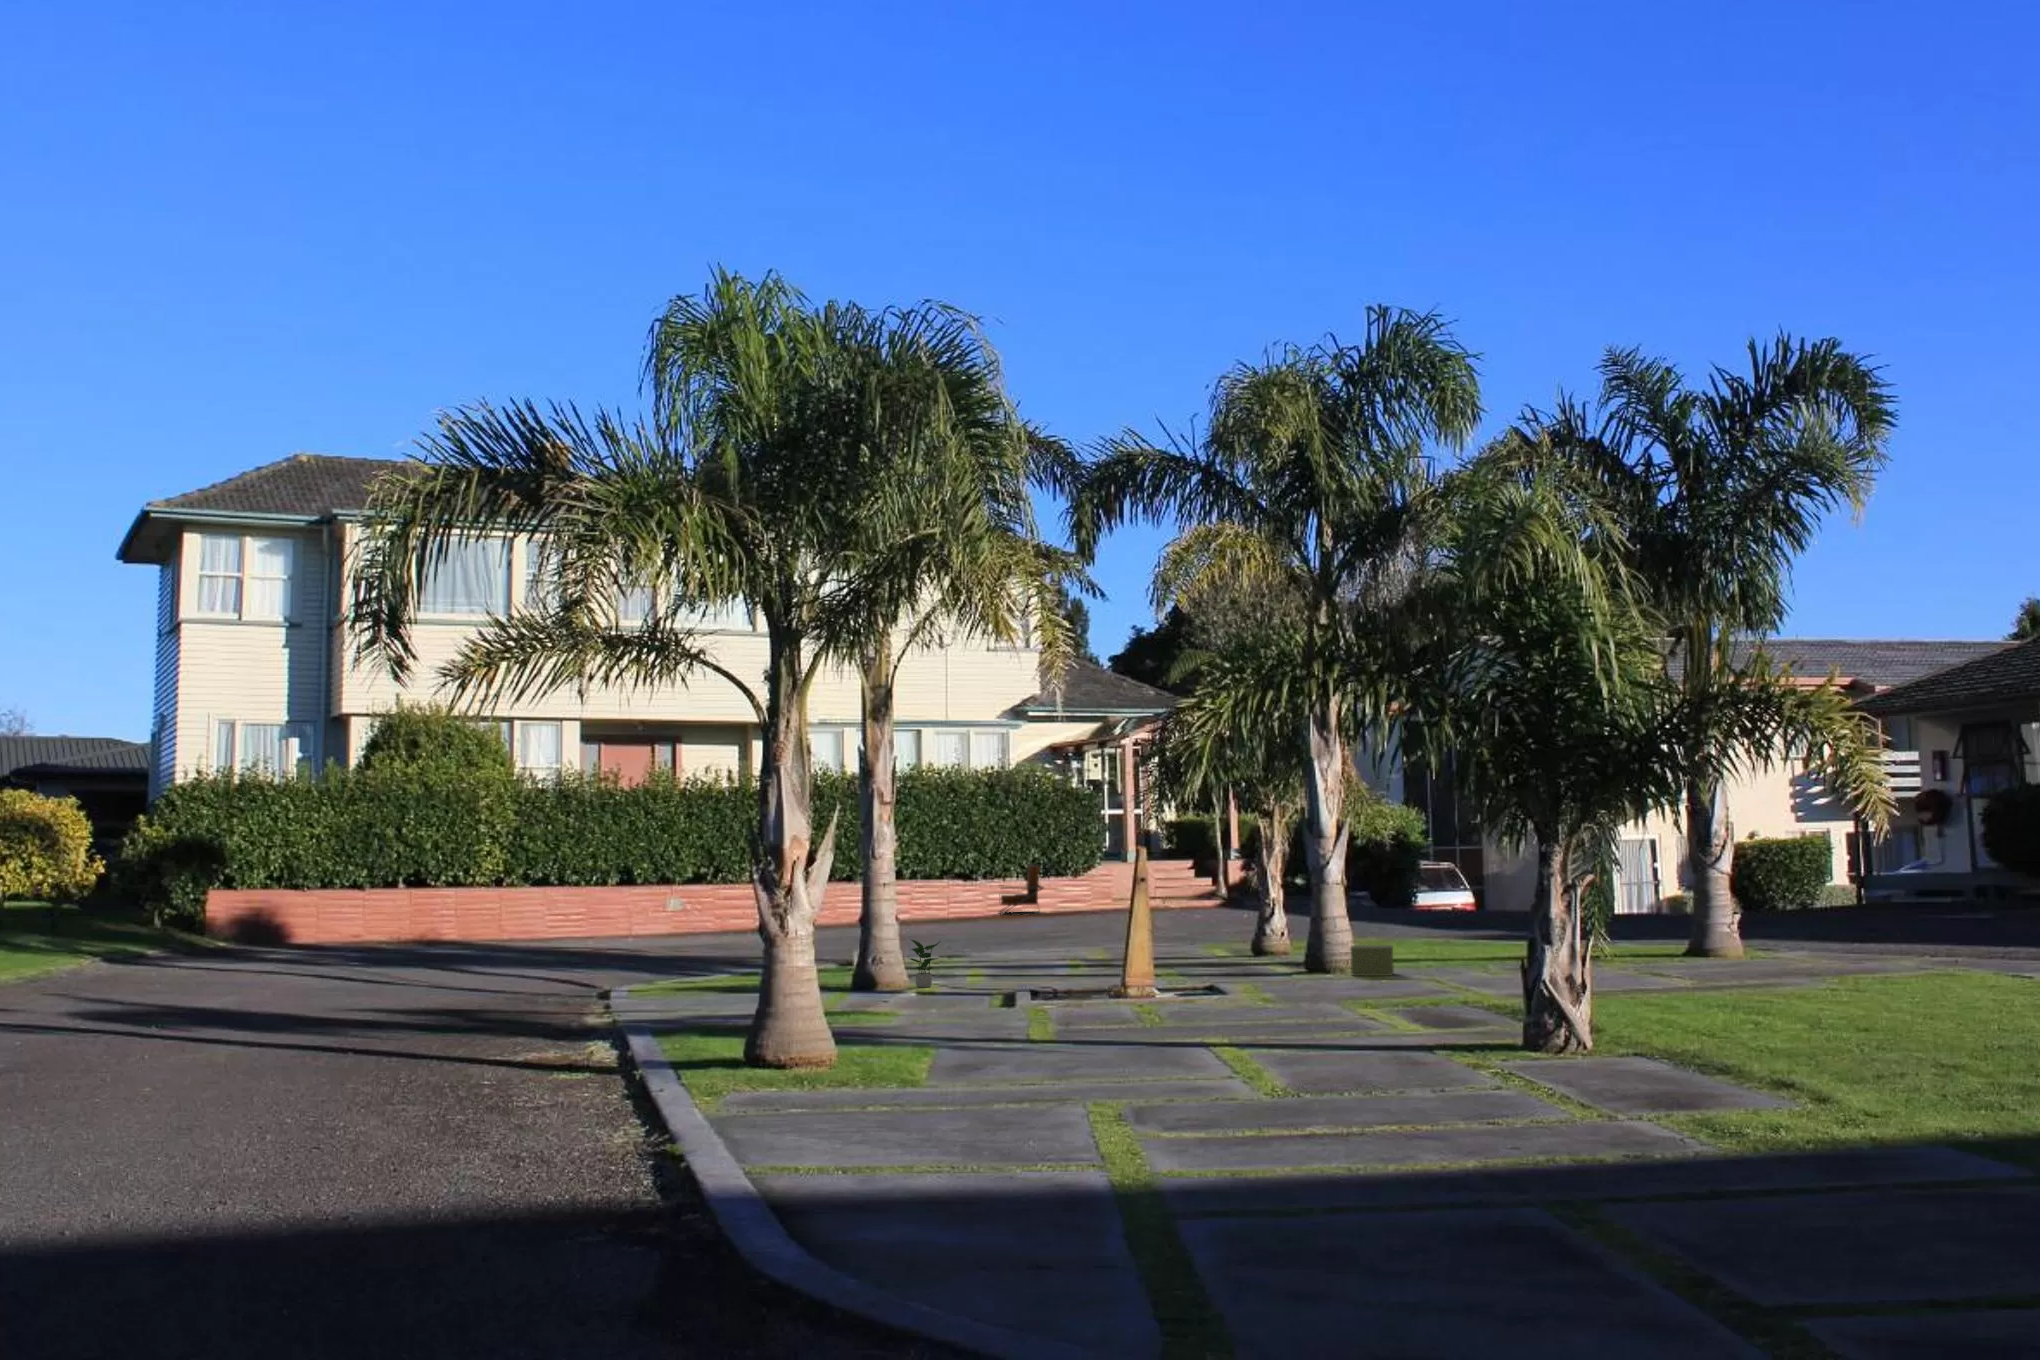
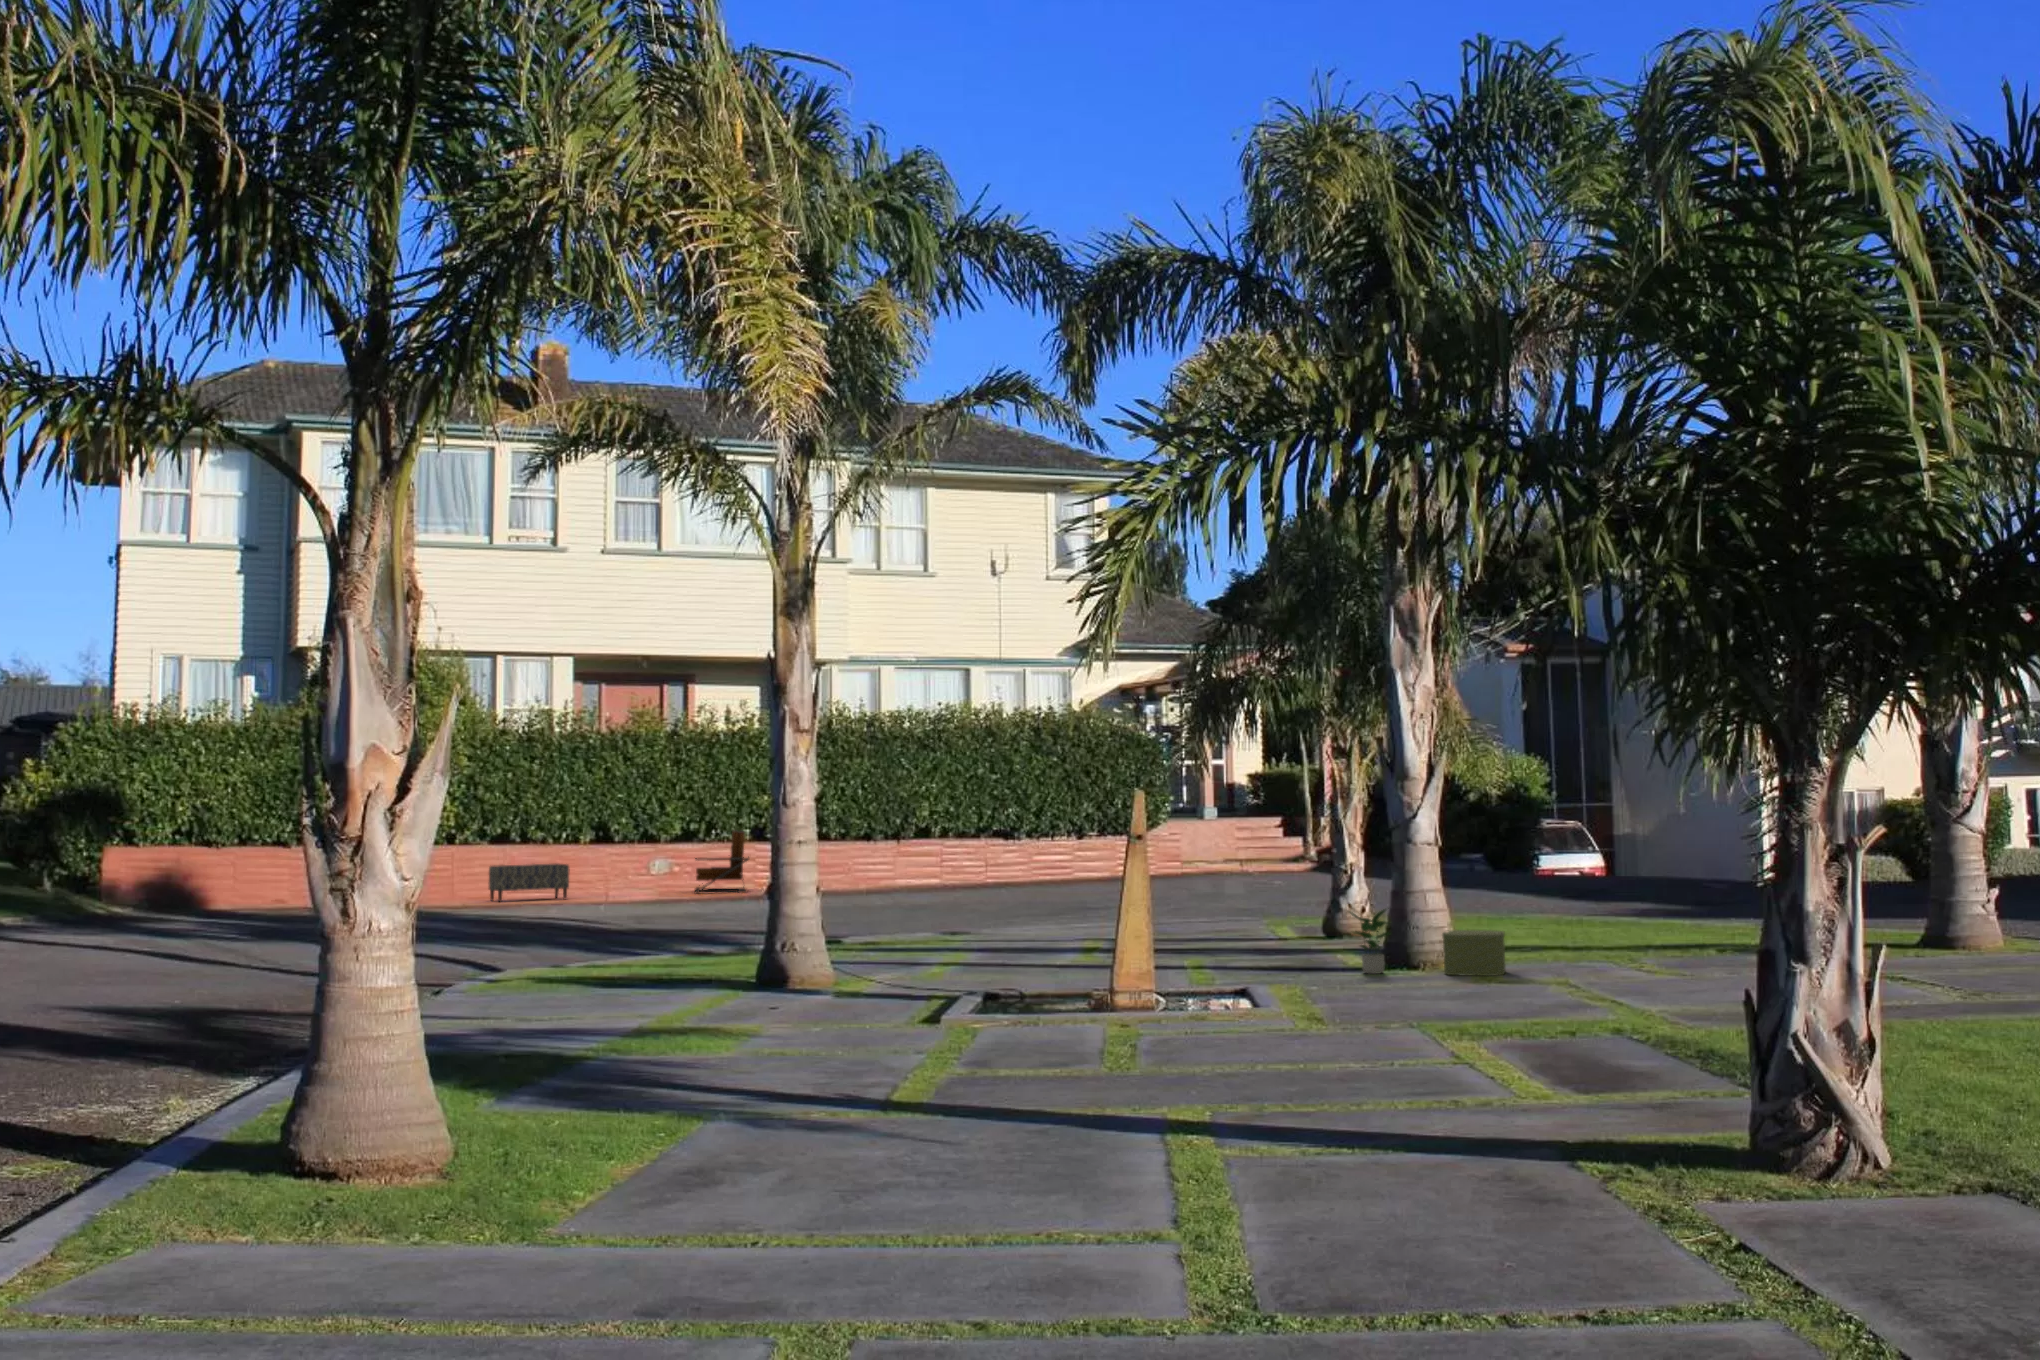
lounge chair: present [999,865,1043,916] -> present [695,830,749,894]
bench: none [532,903,602,936] -> present [489,864,570,902]
potted plant: present [910,940,941,987] -> present [1350,908,1391,974]

